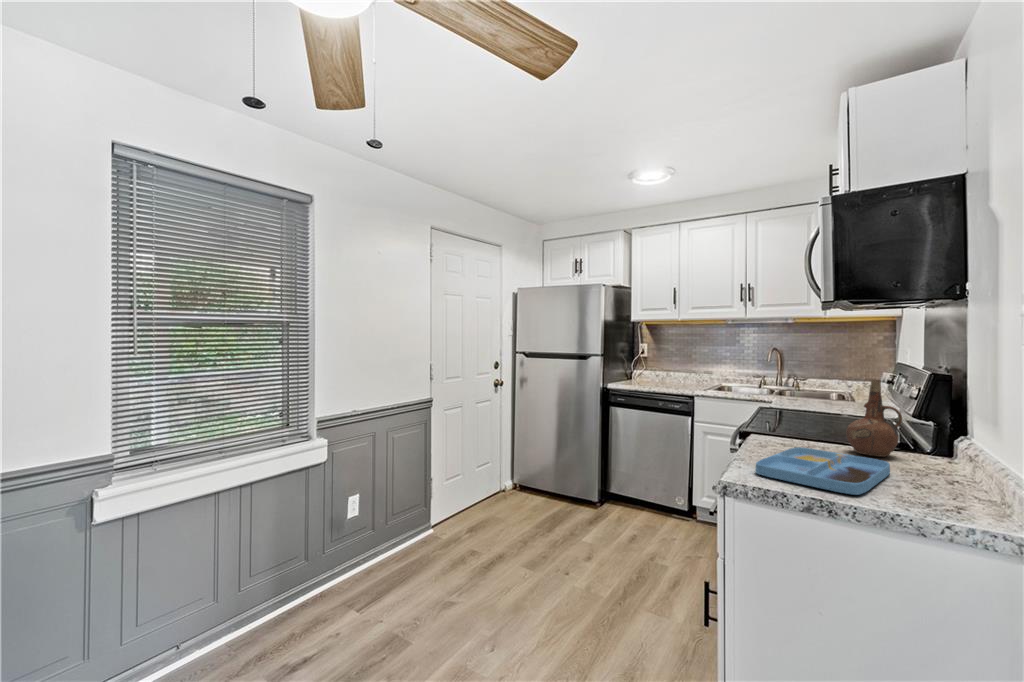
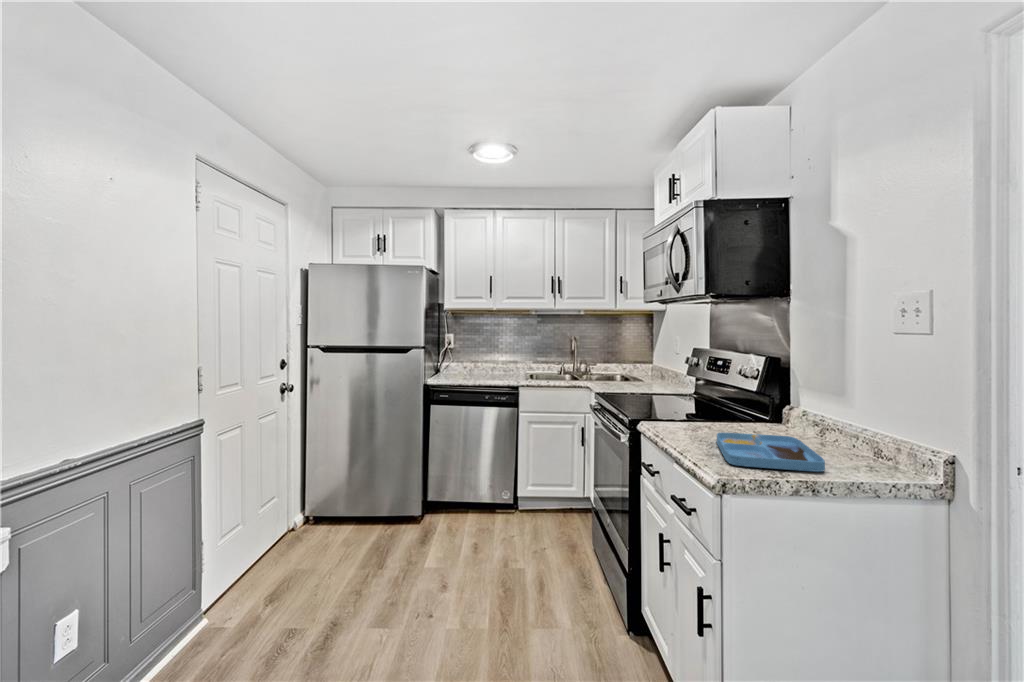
ceramic pitcher: present [846,380,902,457] -> none [734,366,775,432]

